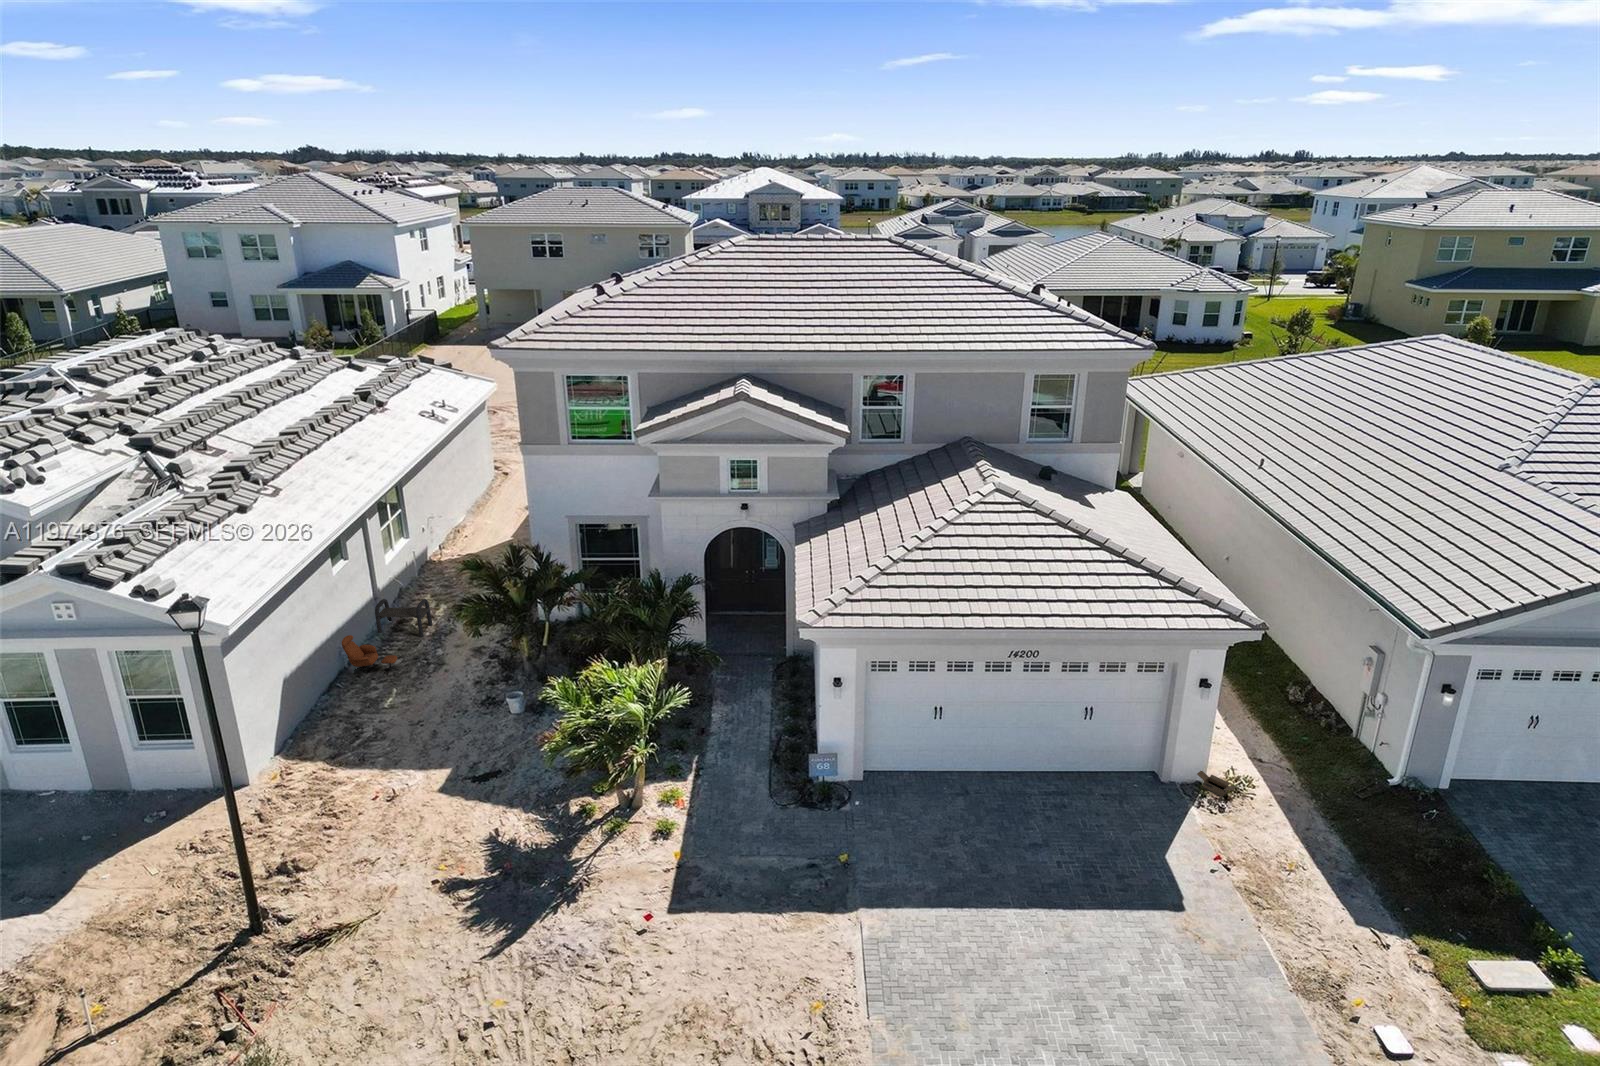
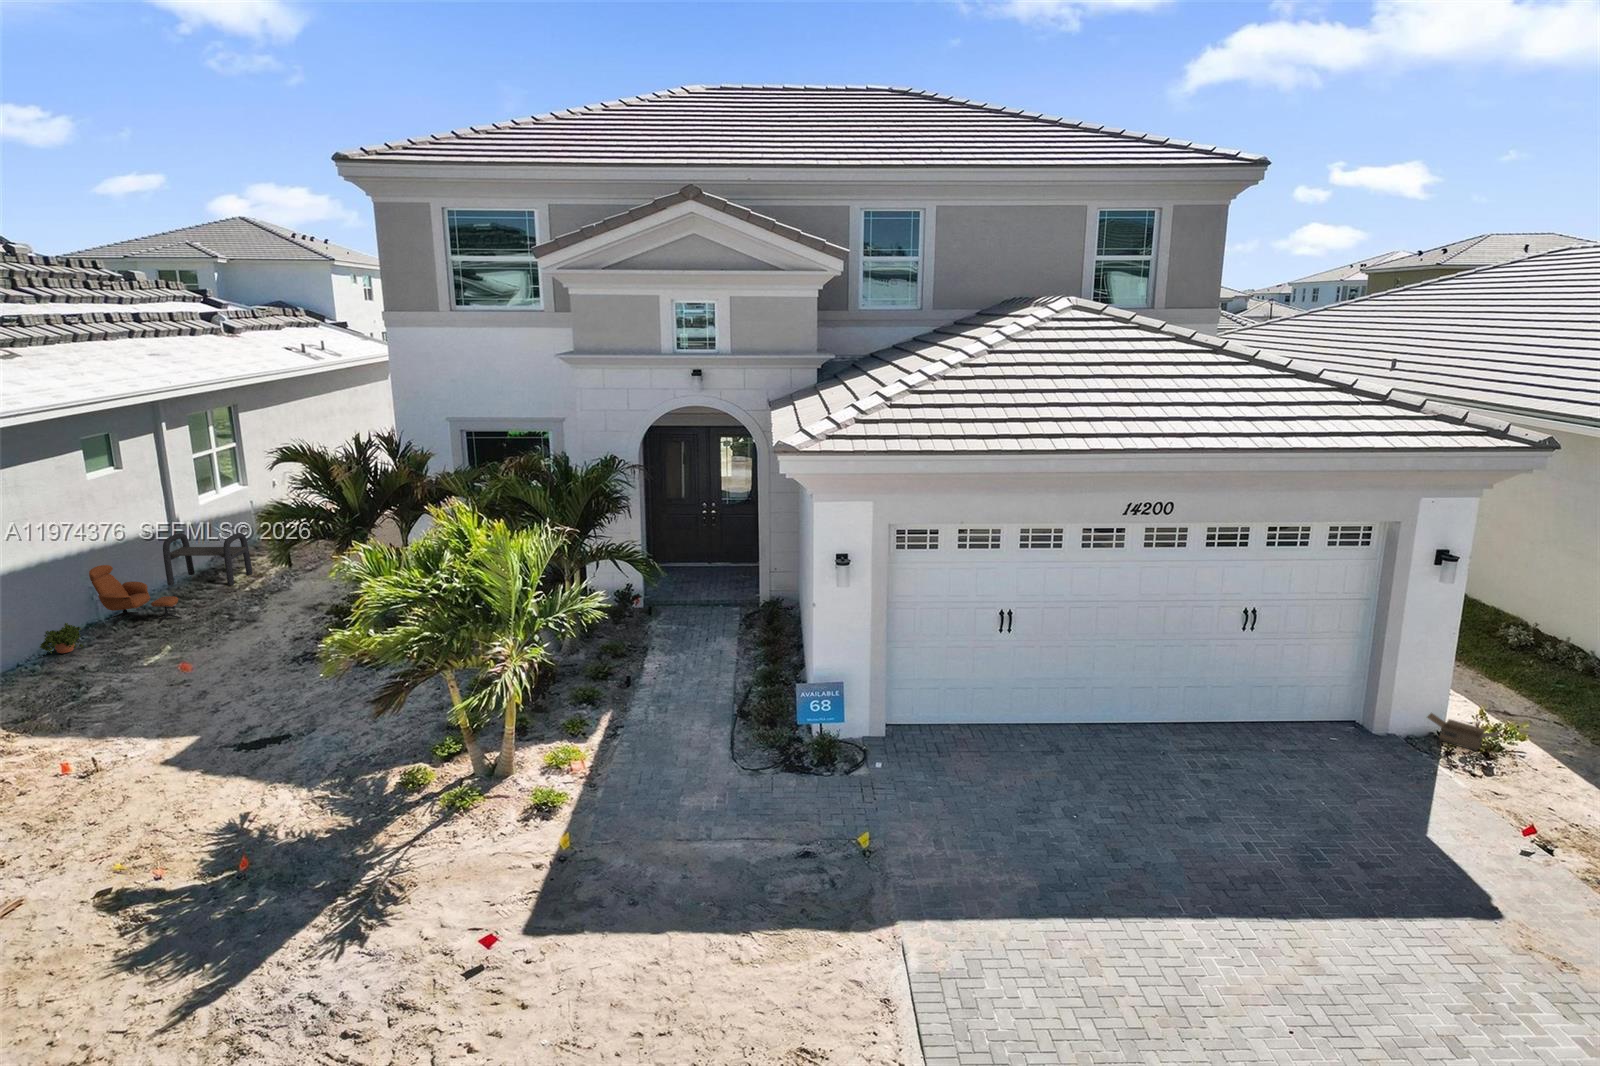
potted plant: none [322,682,349,704] -> present [40,623,83,653]

